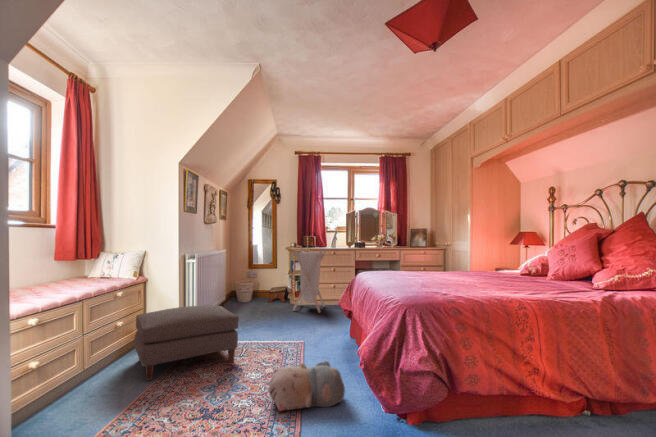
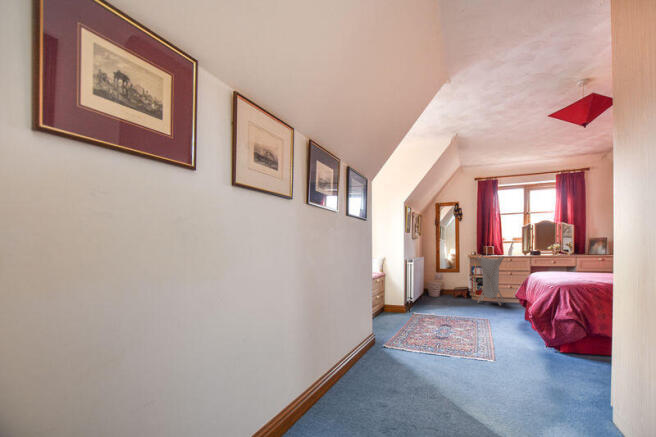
ottoman: present [134,305,239,381] -> none [388,288,447,322]
plush toy: present [268,361,345,411] -> none [474,319,522,342]

